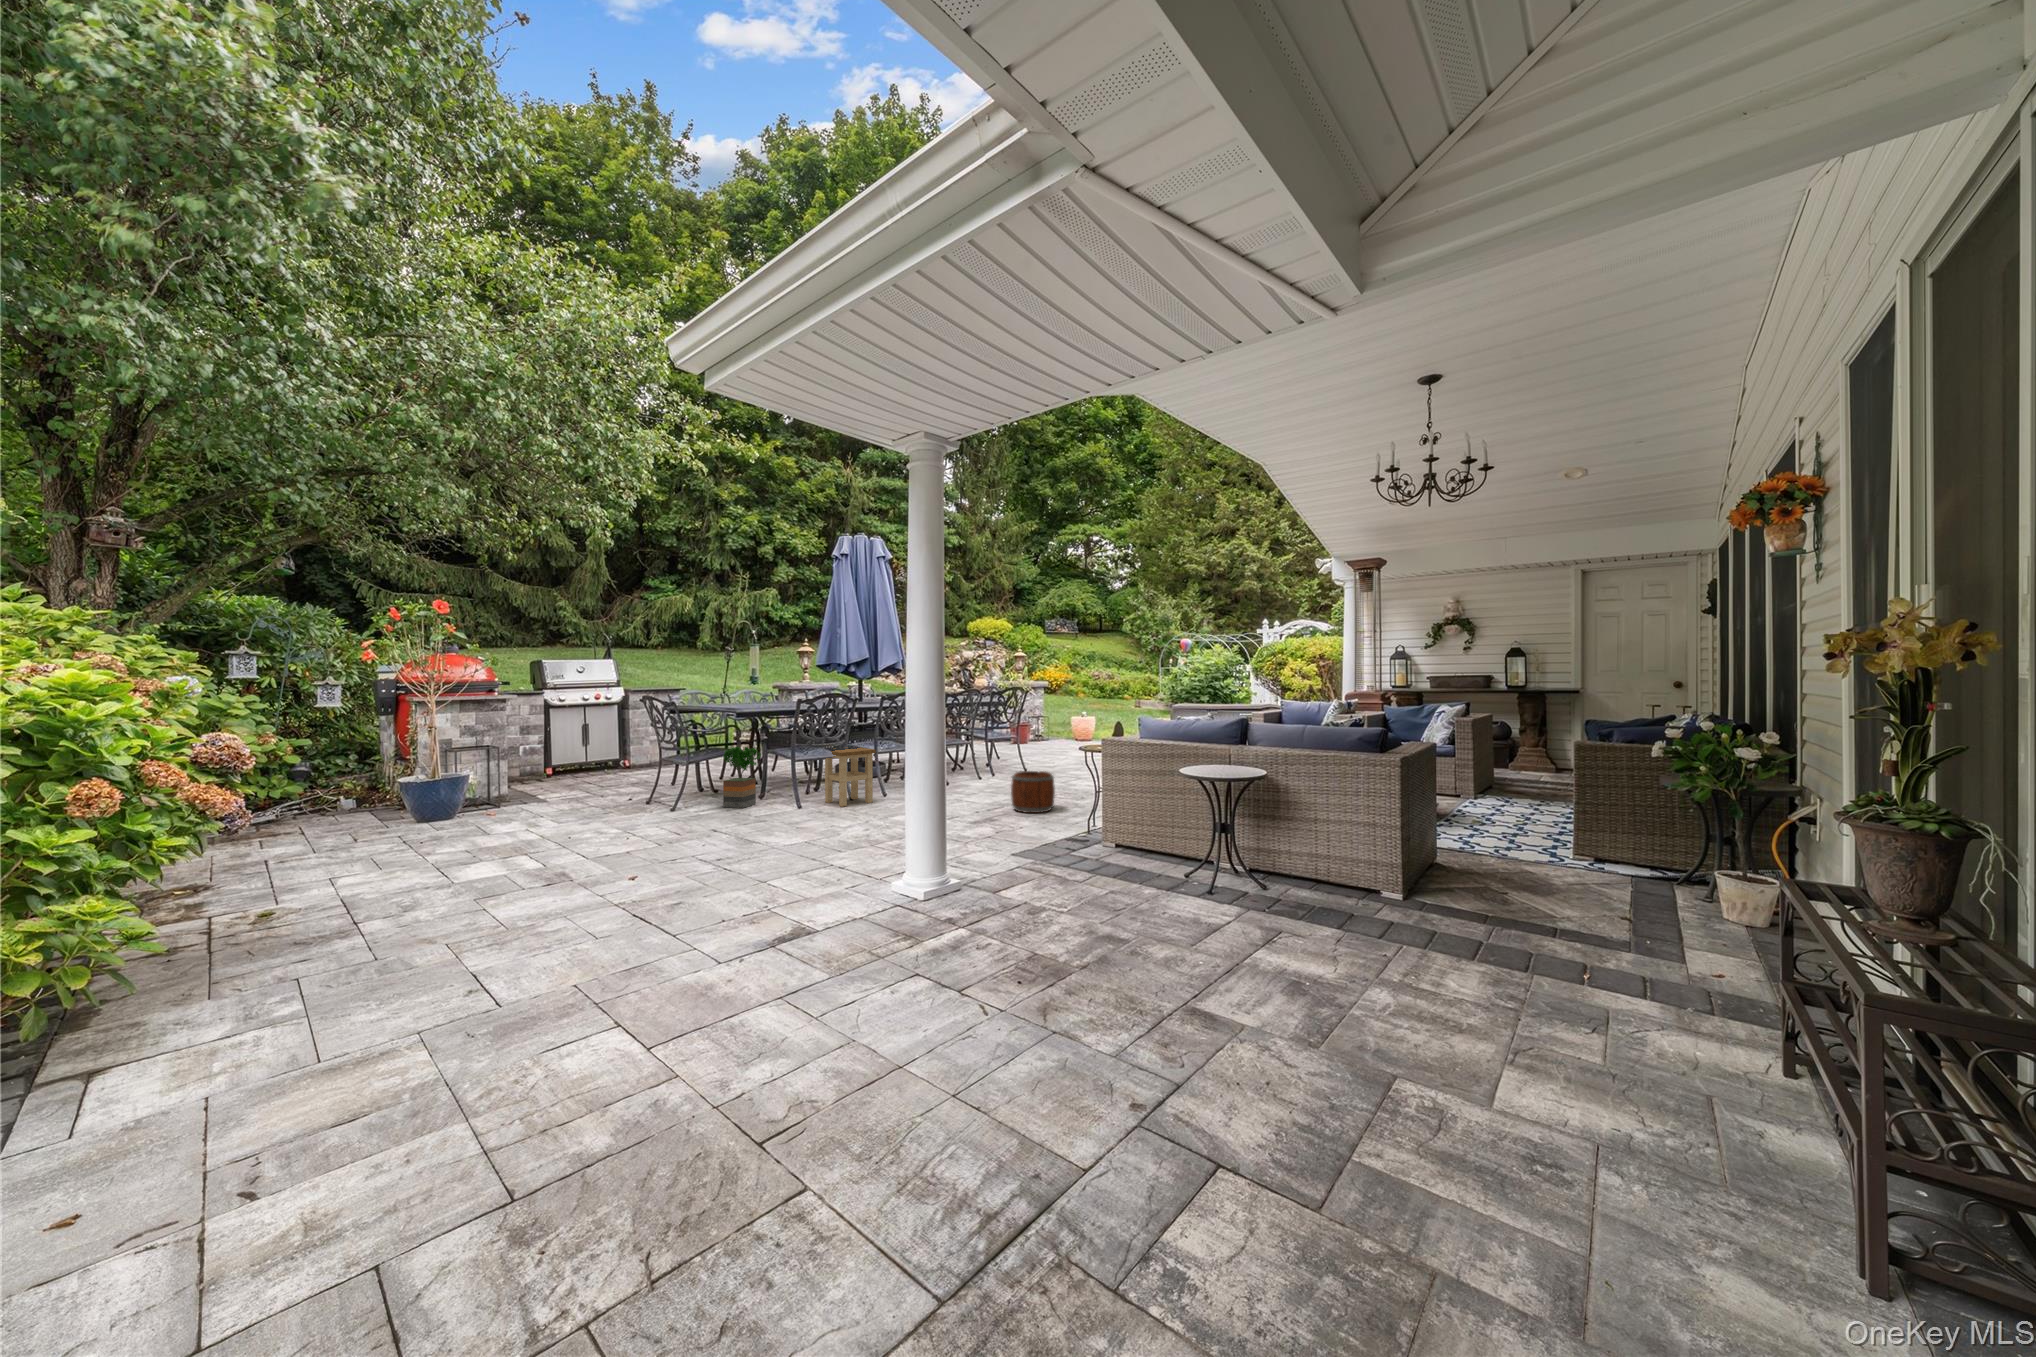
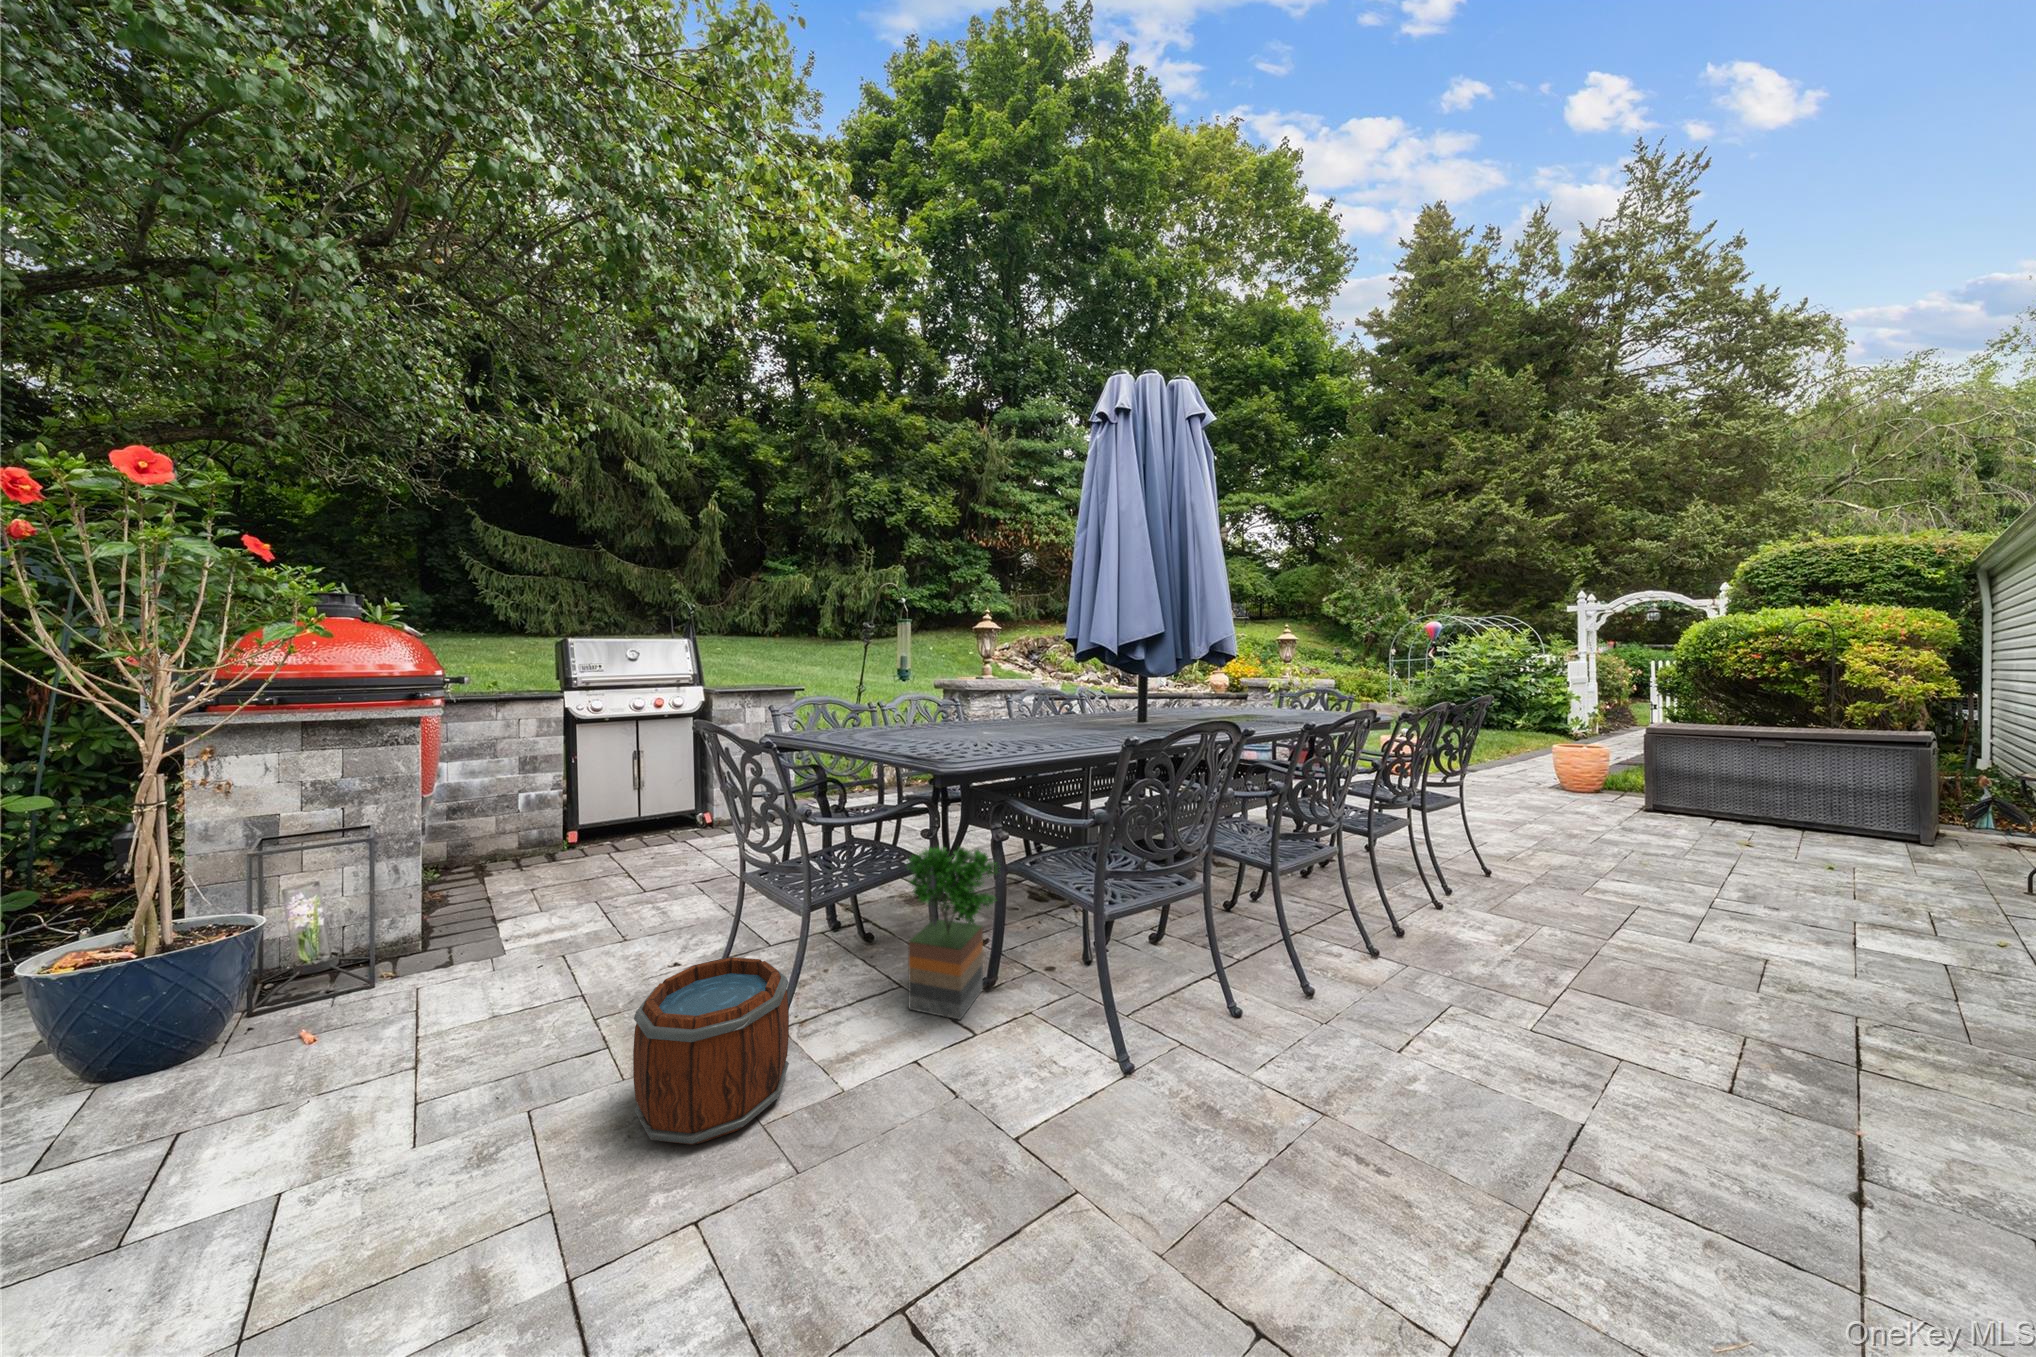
stool: present [825,747,876,807] -> none [1145,838,1288,1028]
bucket: present [1011,771,1055,813] -> present [633,957,789,1145]

